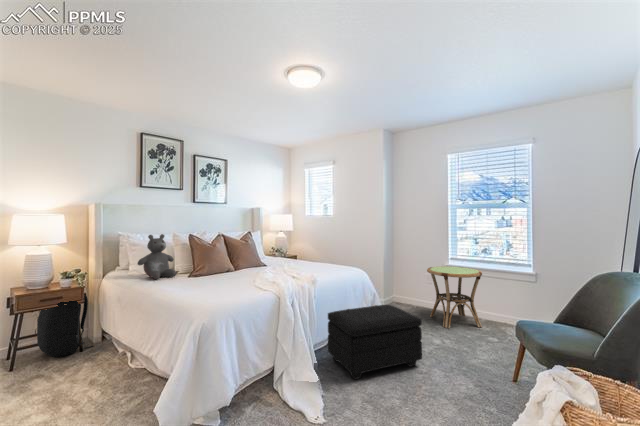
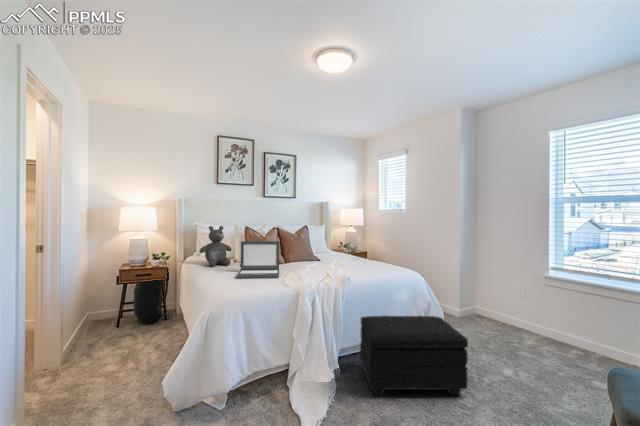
laptop: none [198,248,246,289] -> present [236,241,279,278]
side table: present [427,266,482,328] -> none [510,277,591,363]

